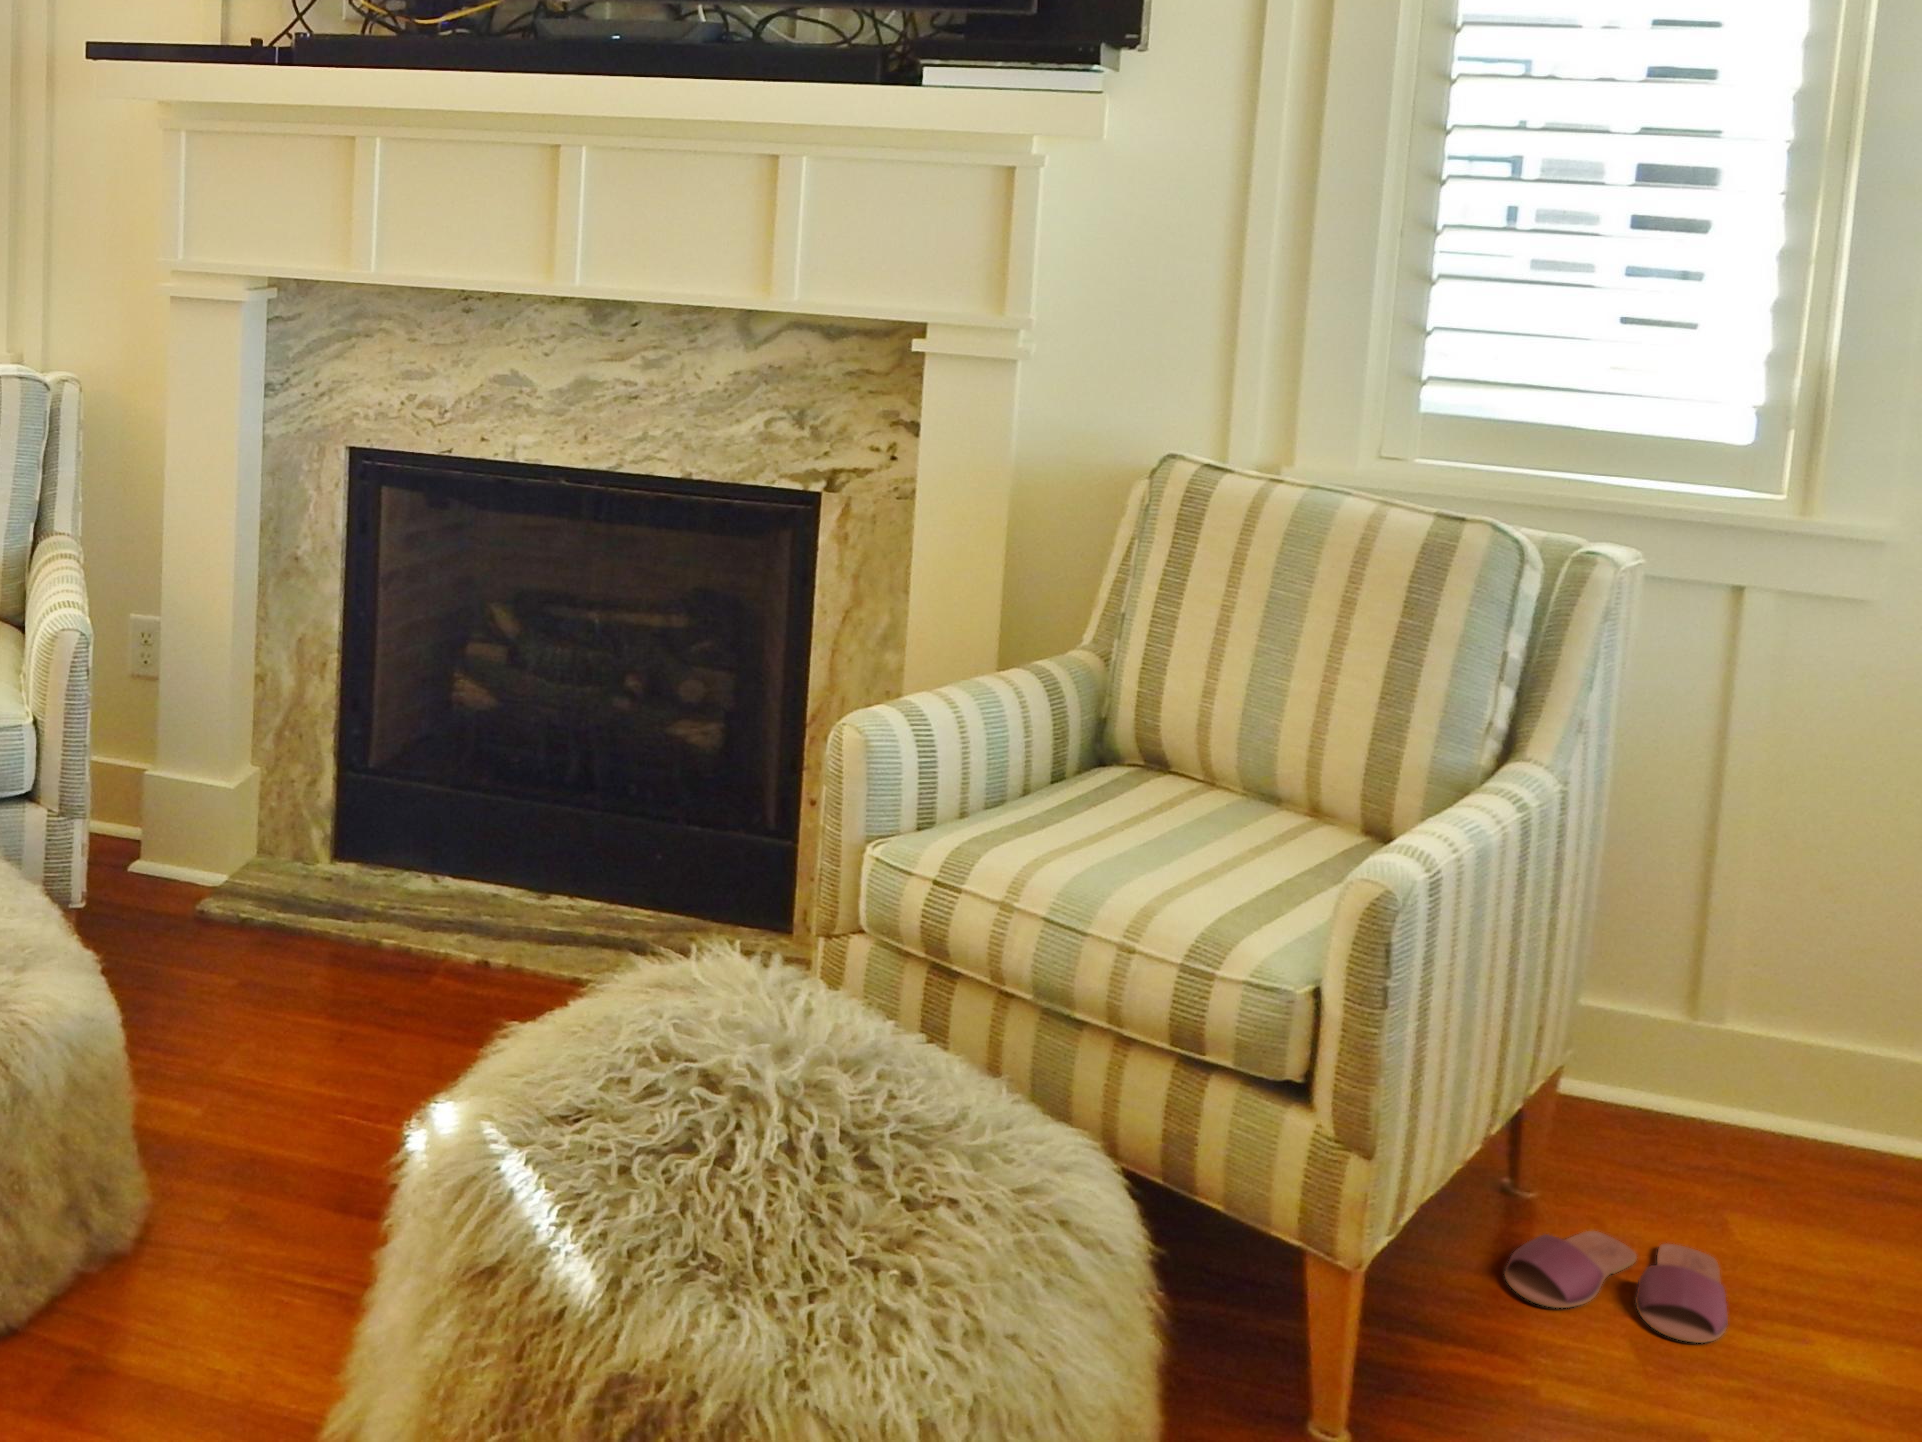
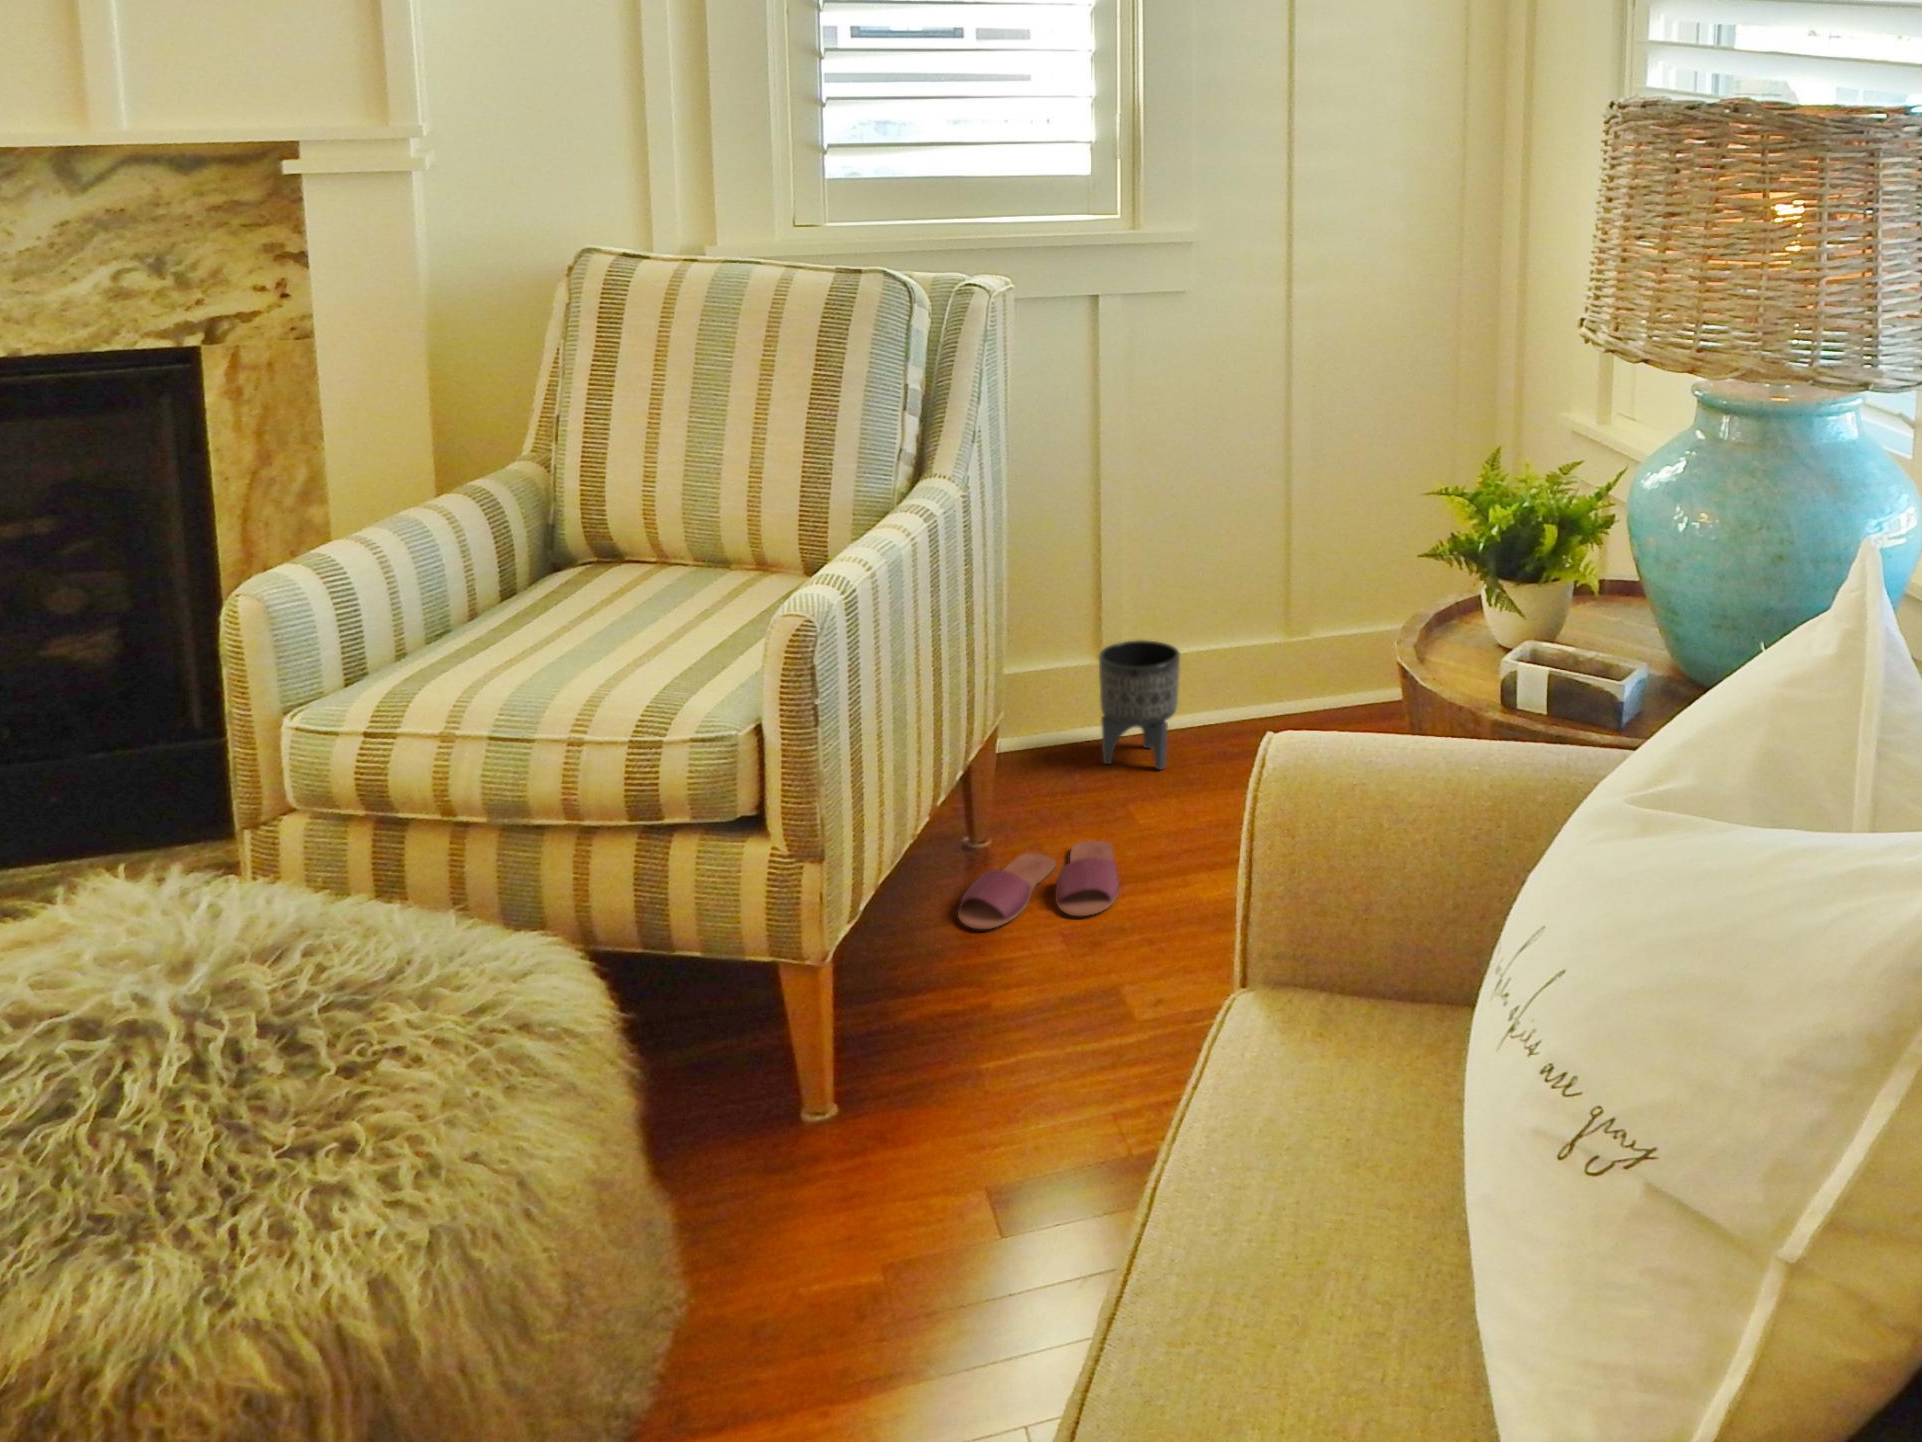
planter: none [1707,1010,1838,1189] -> present [1099,640,1180,769]

